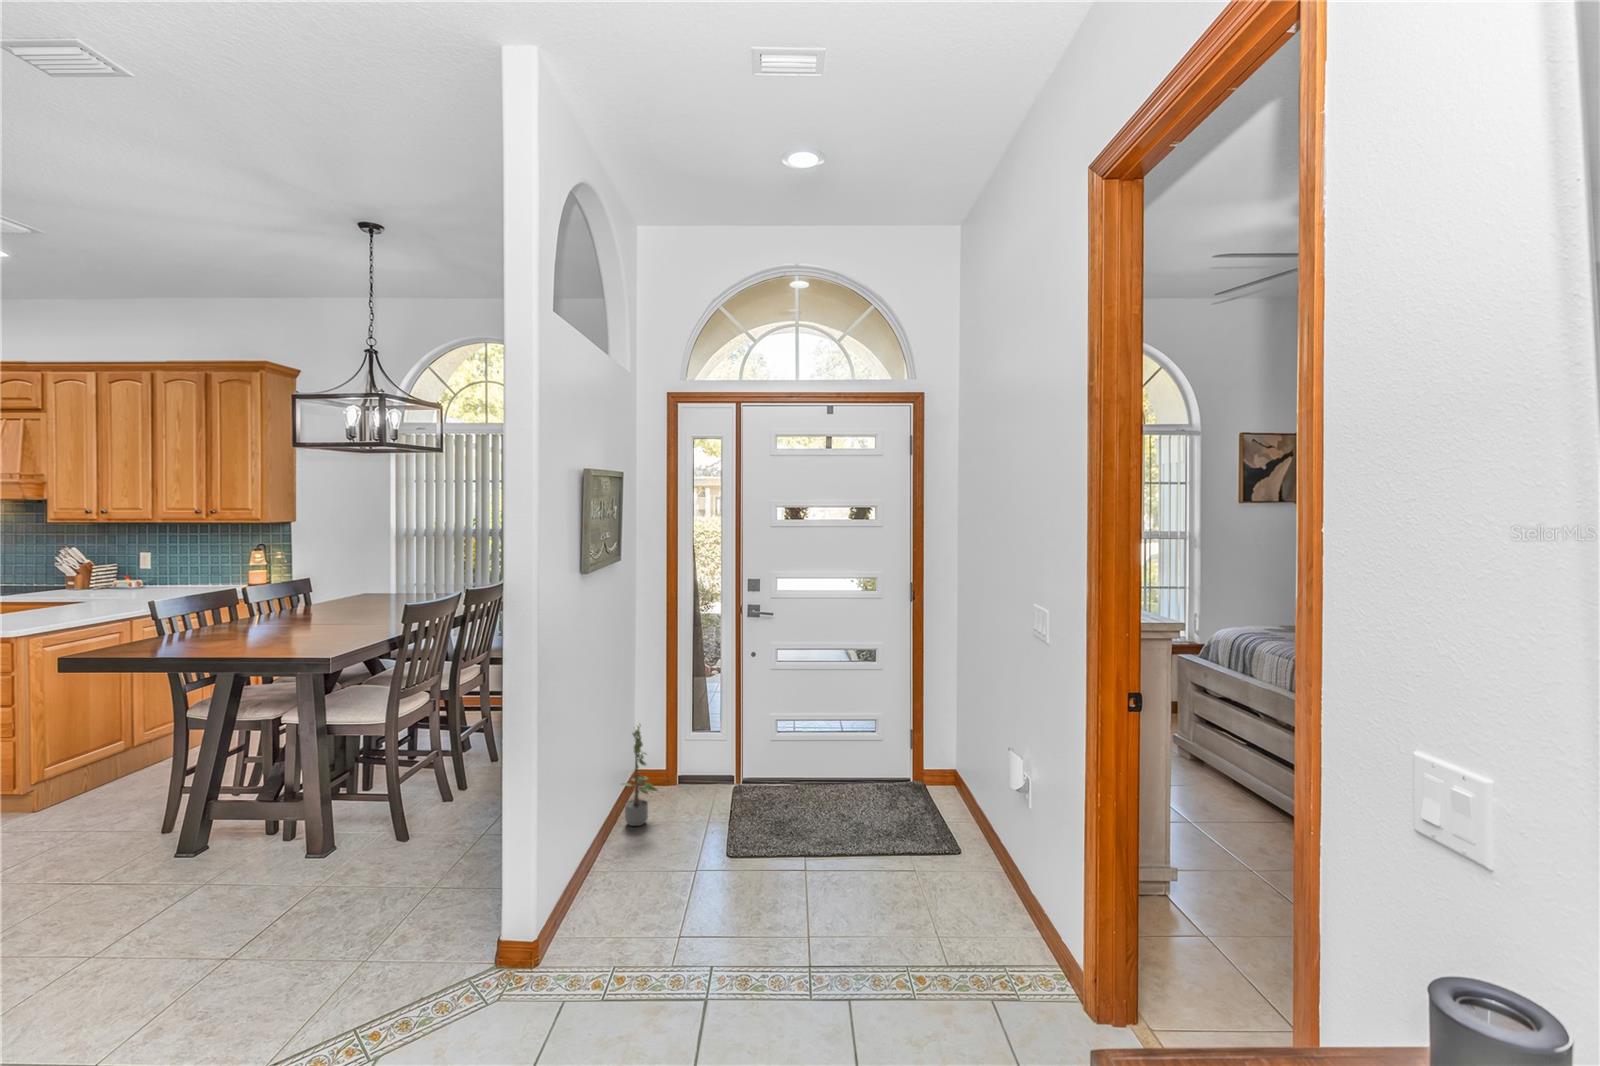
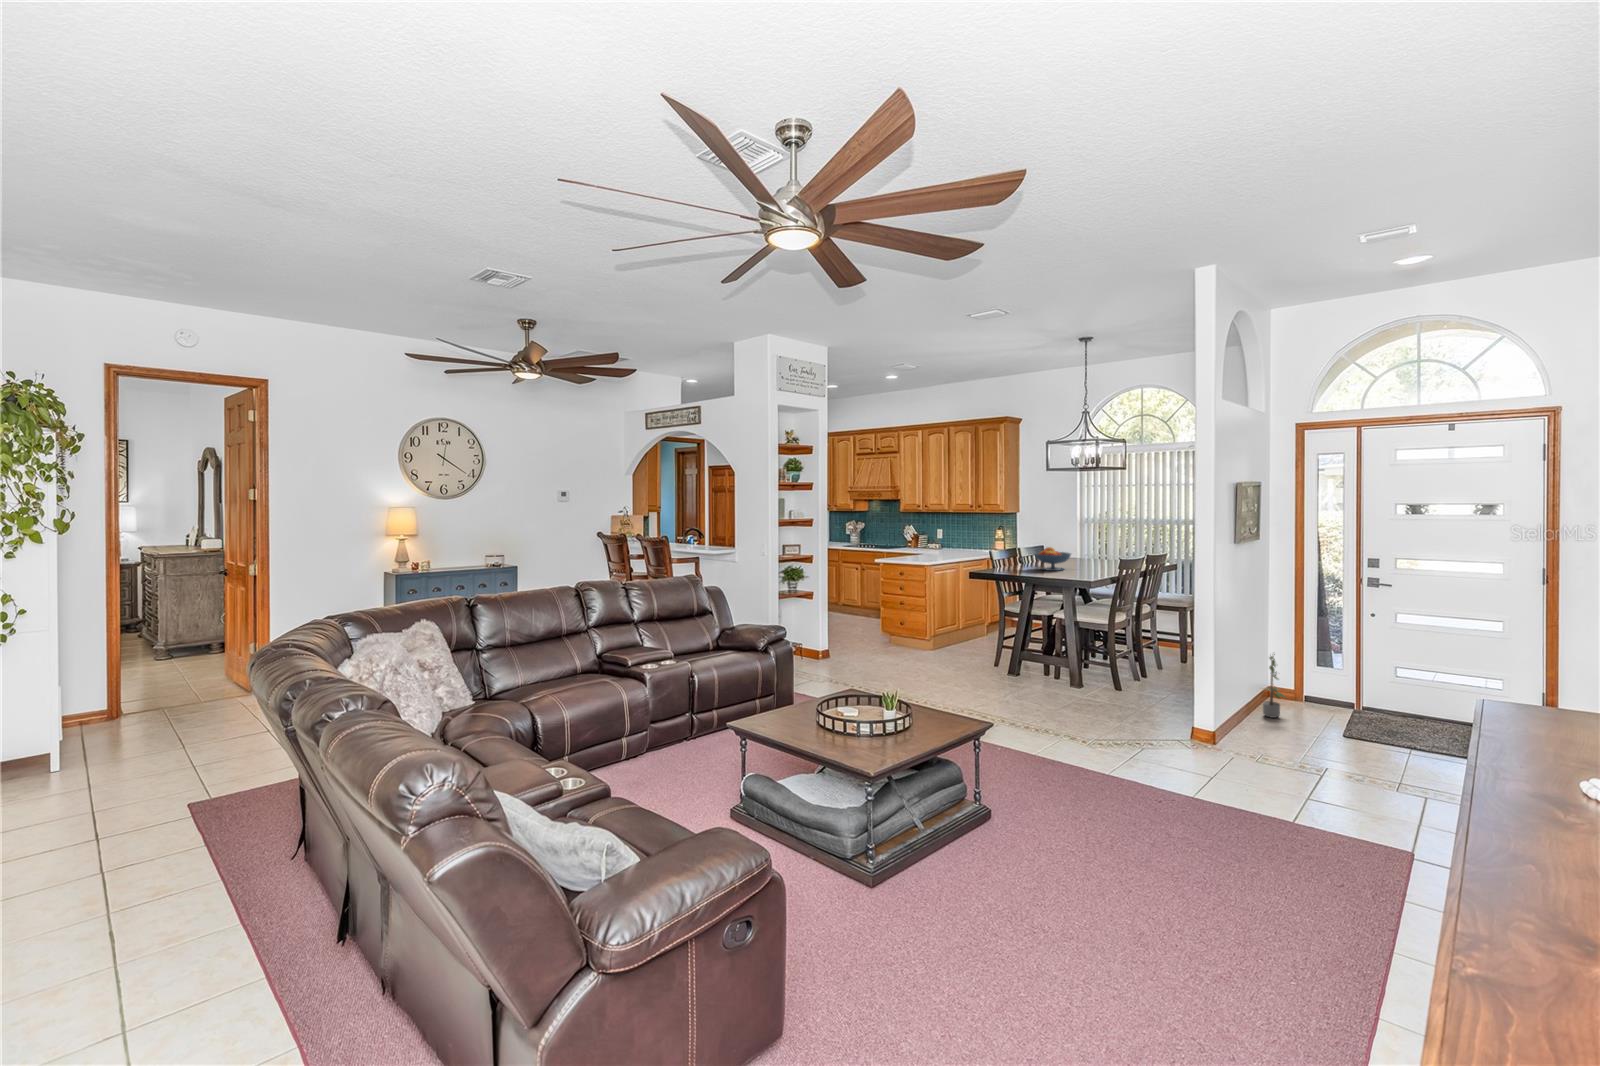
fruit bowl: none [281,576,352,617] -> present [1035,547,1071,571]

